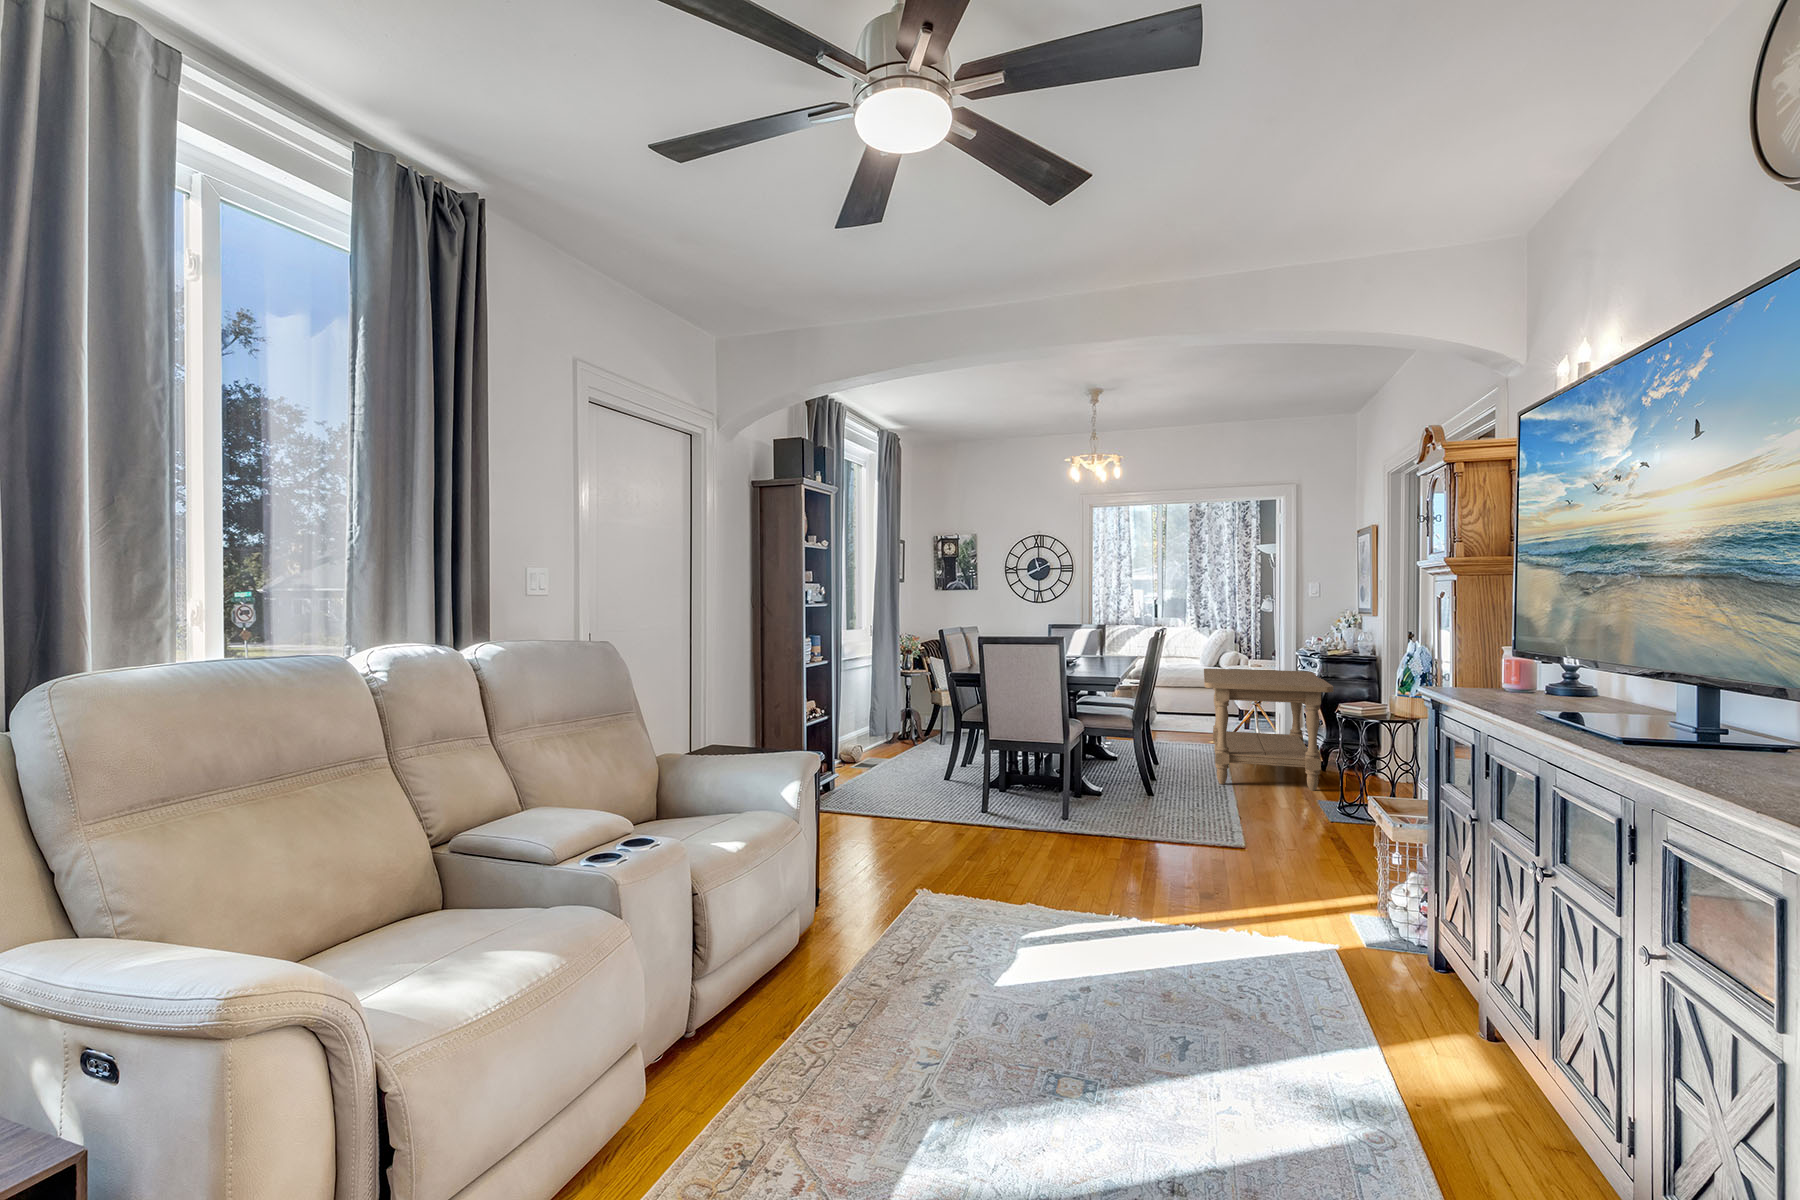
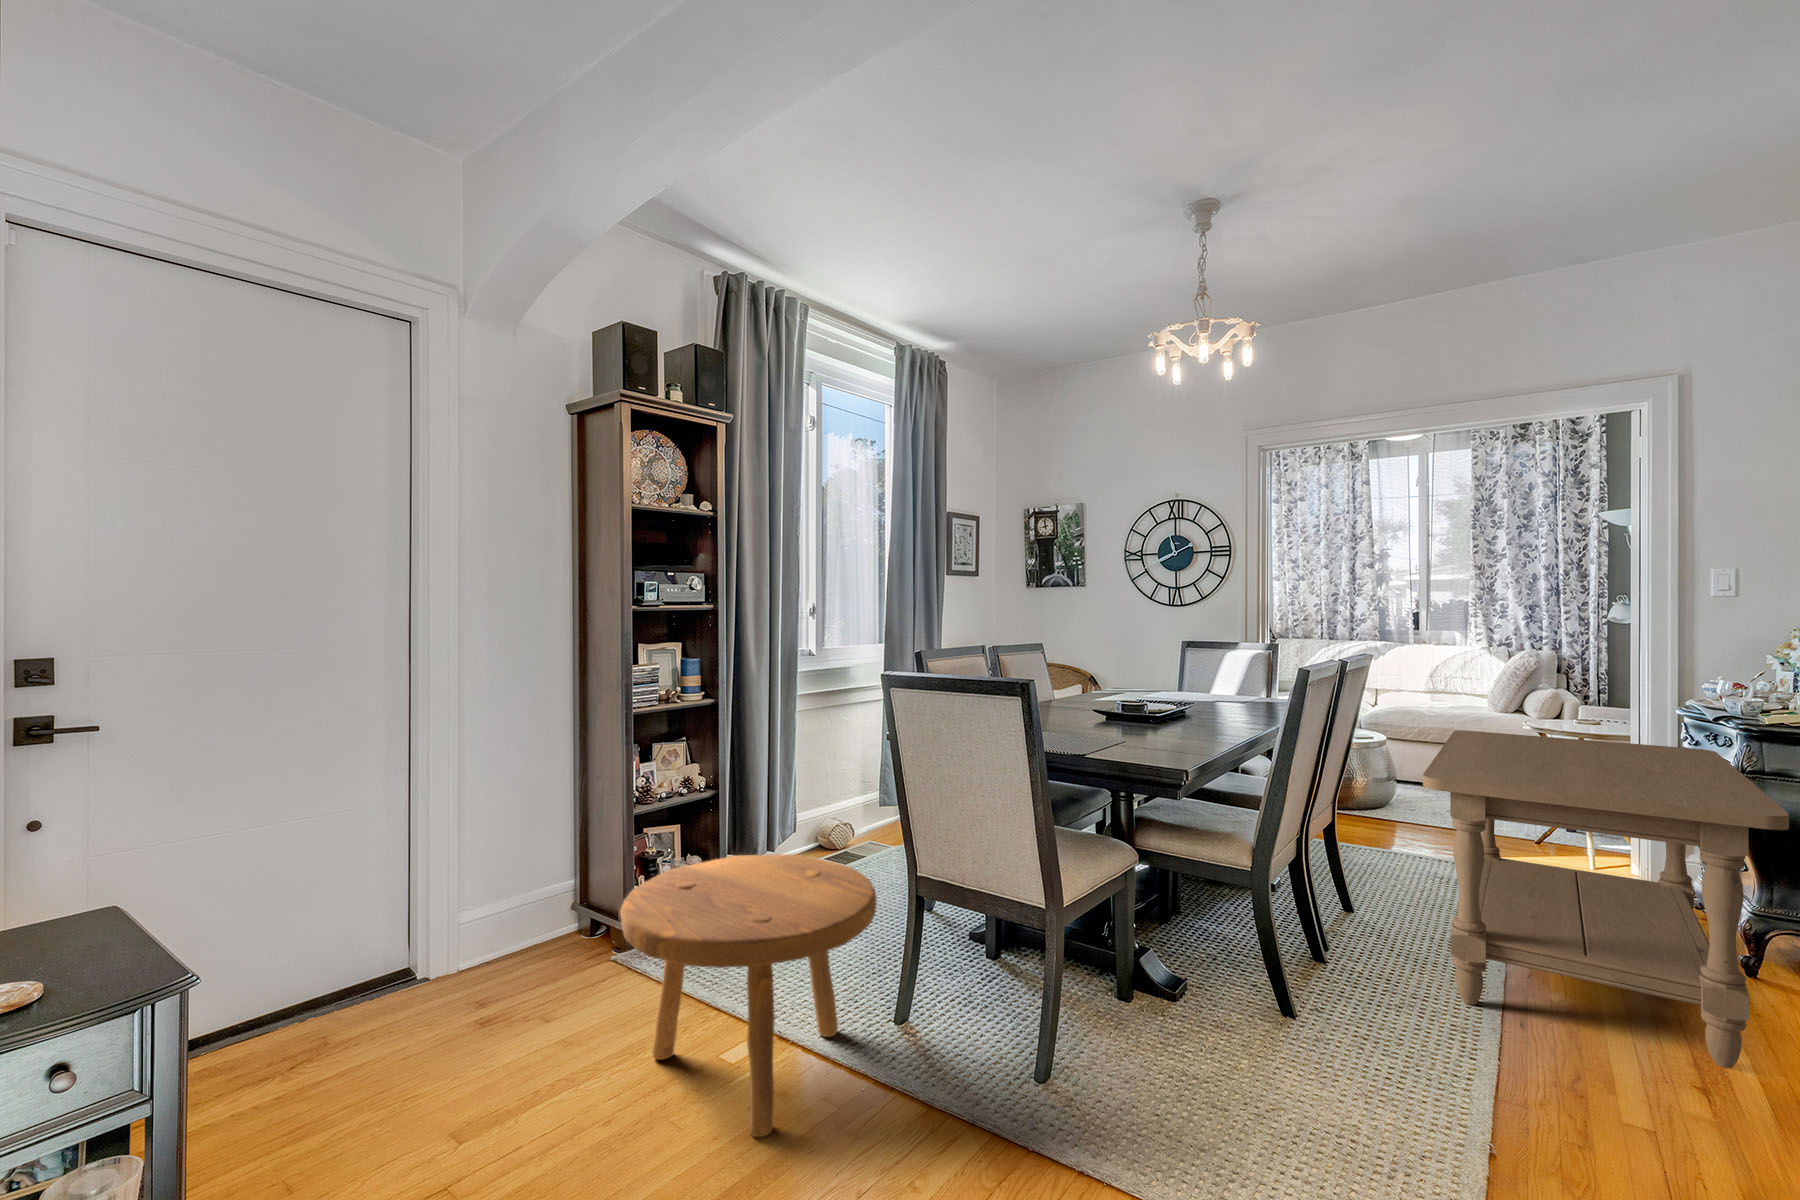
footstool: none [890,731,1007,838] -> present [620,854,877,1137]

